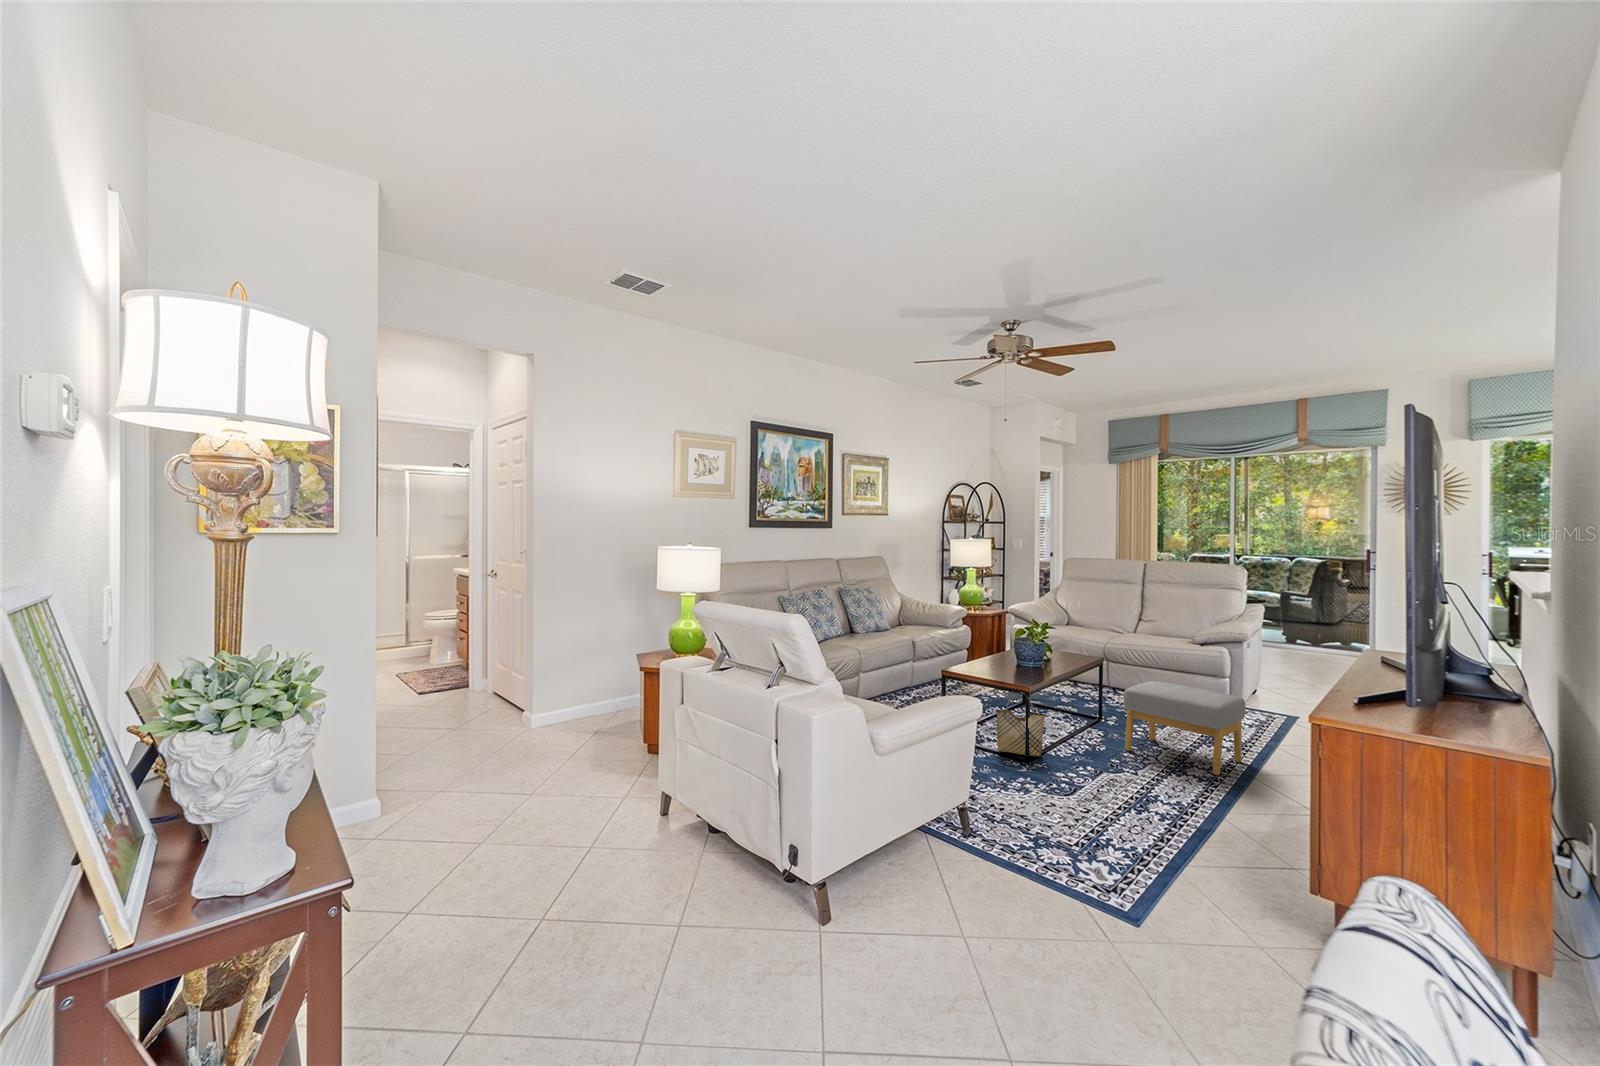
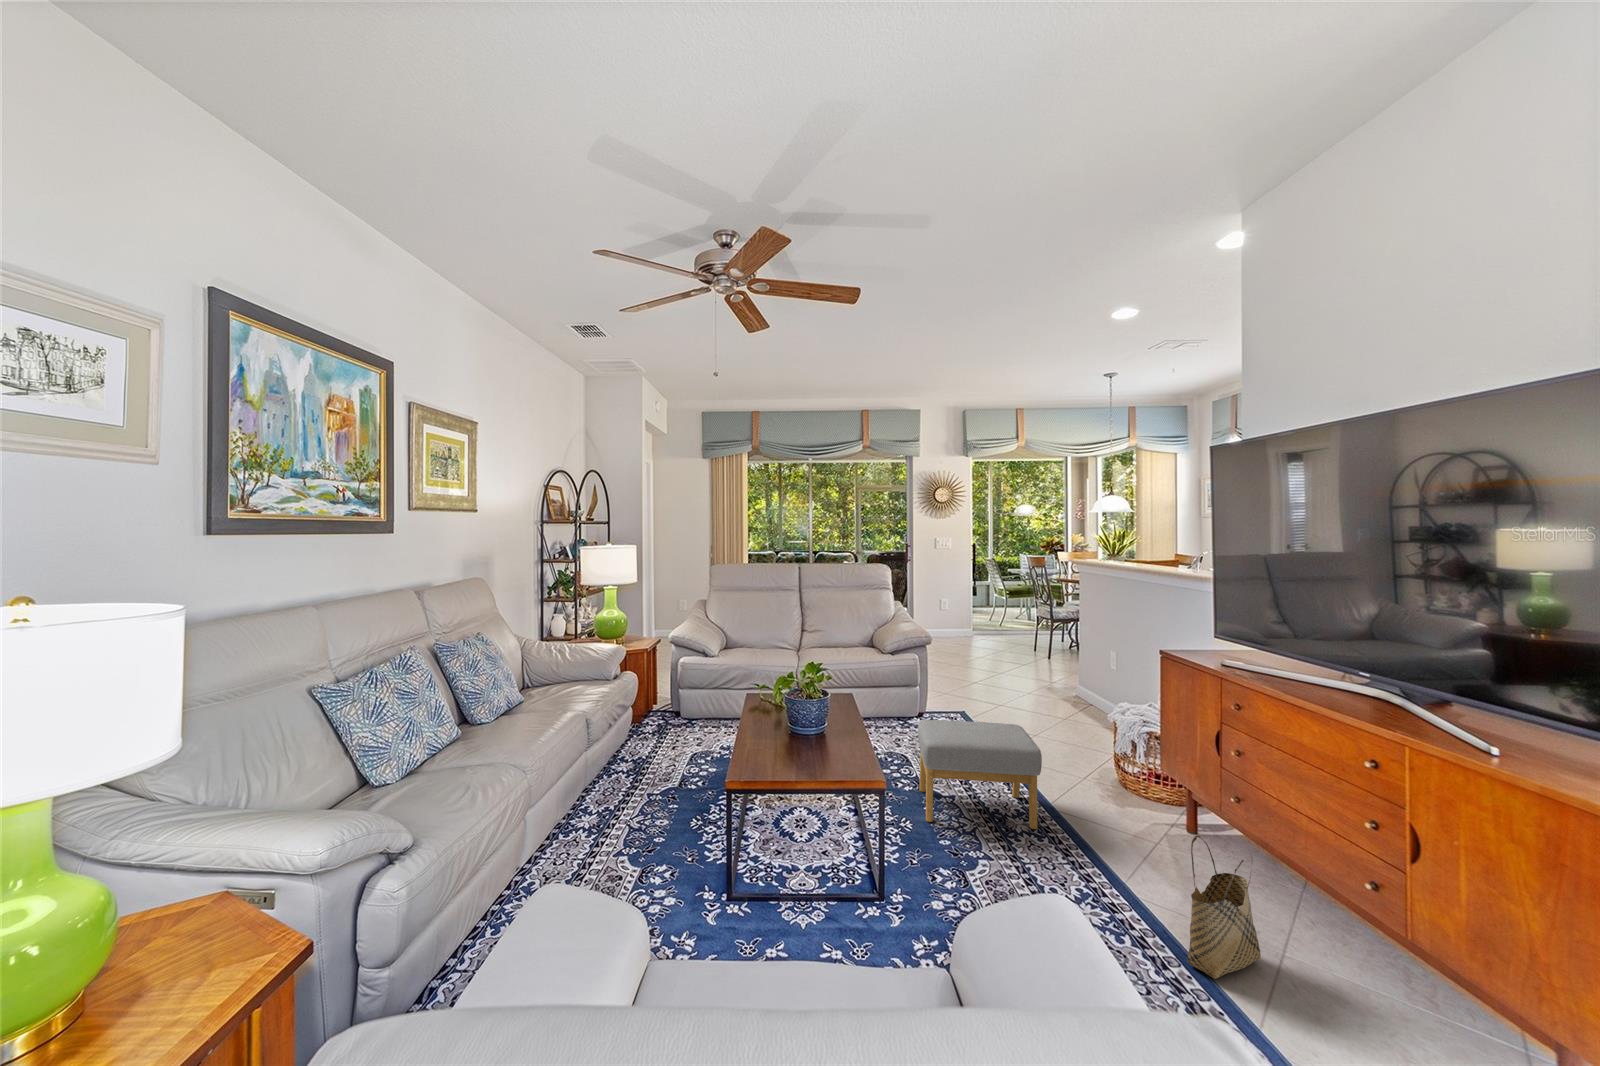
woven basket: present [996,692,1045,756] -> present [1187,836,1261,979]

